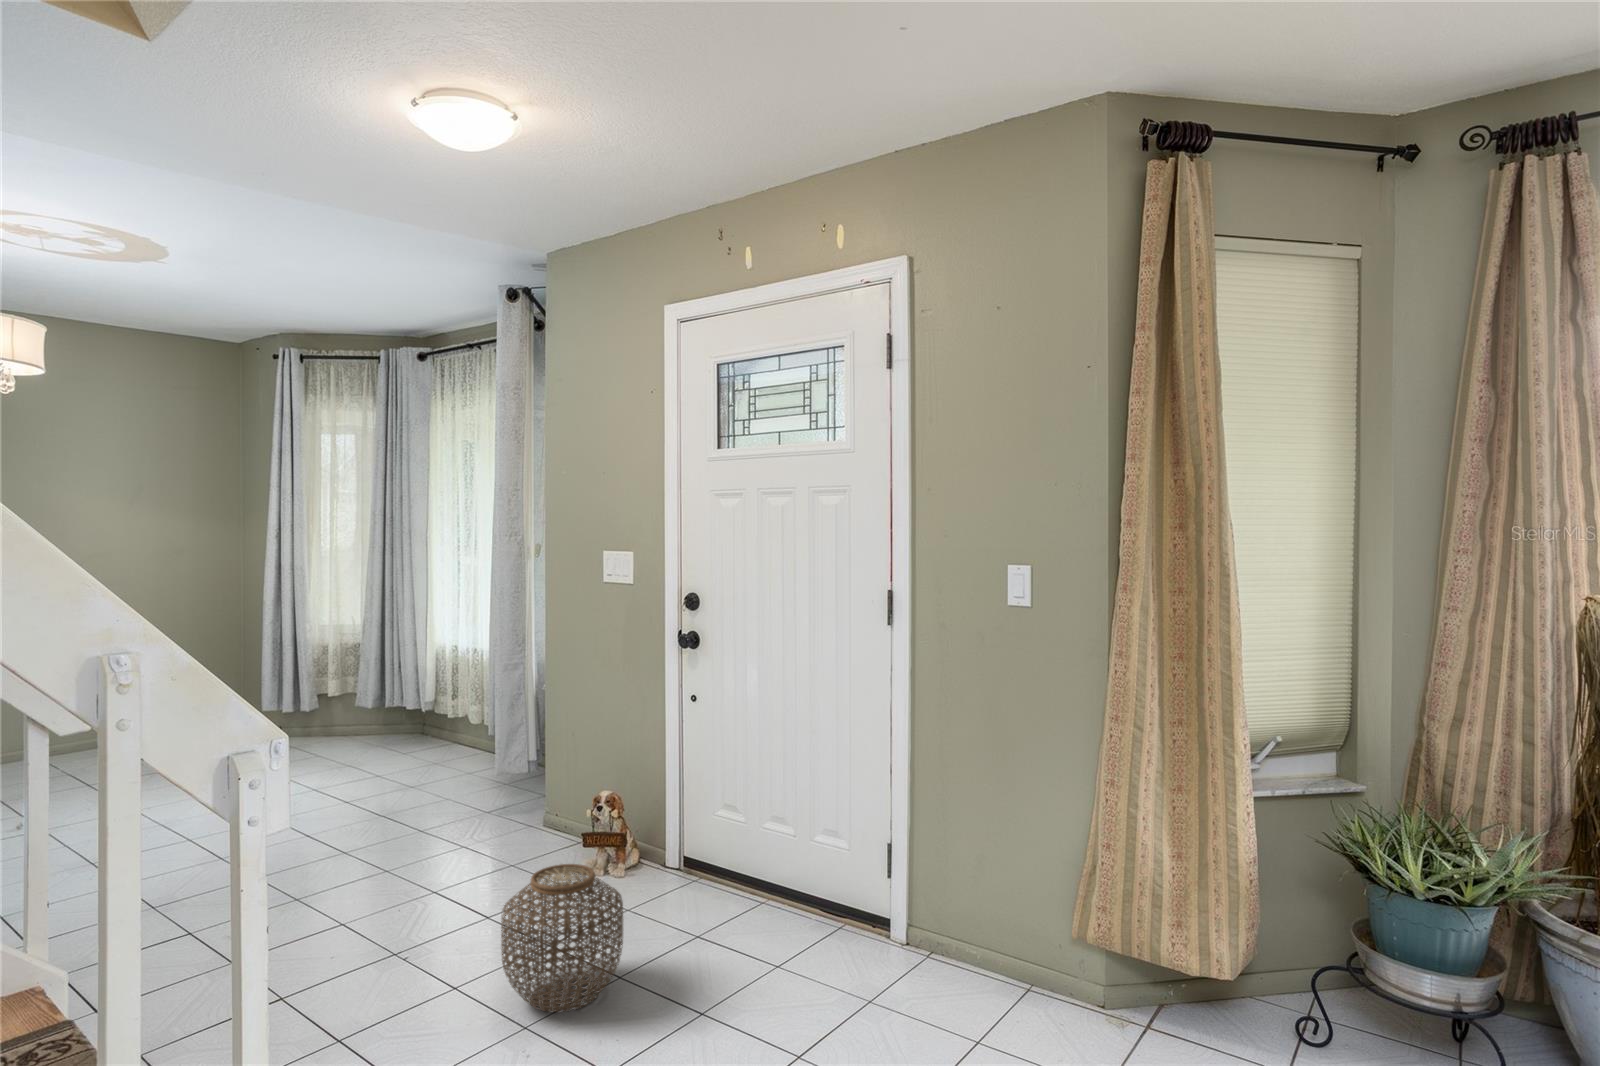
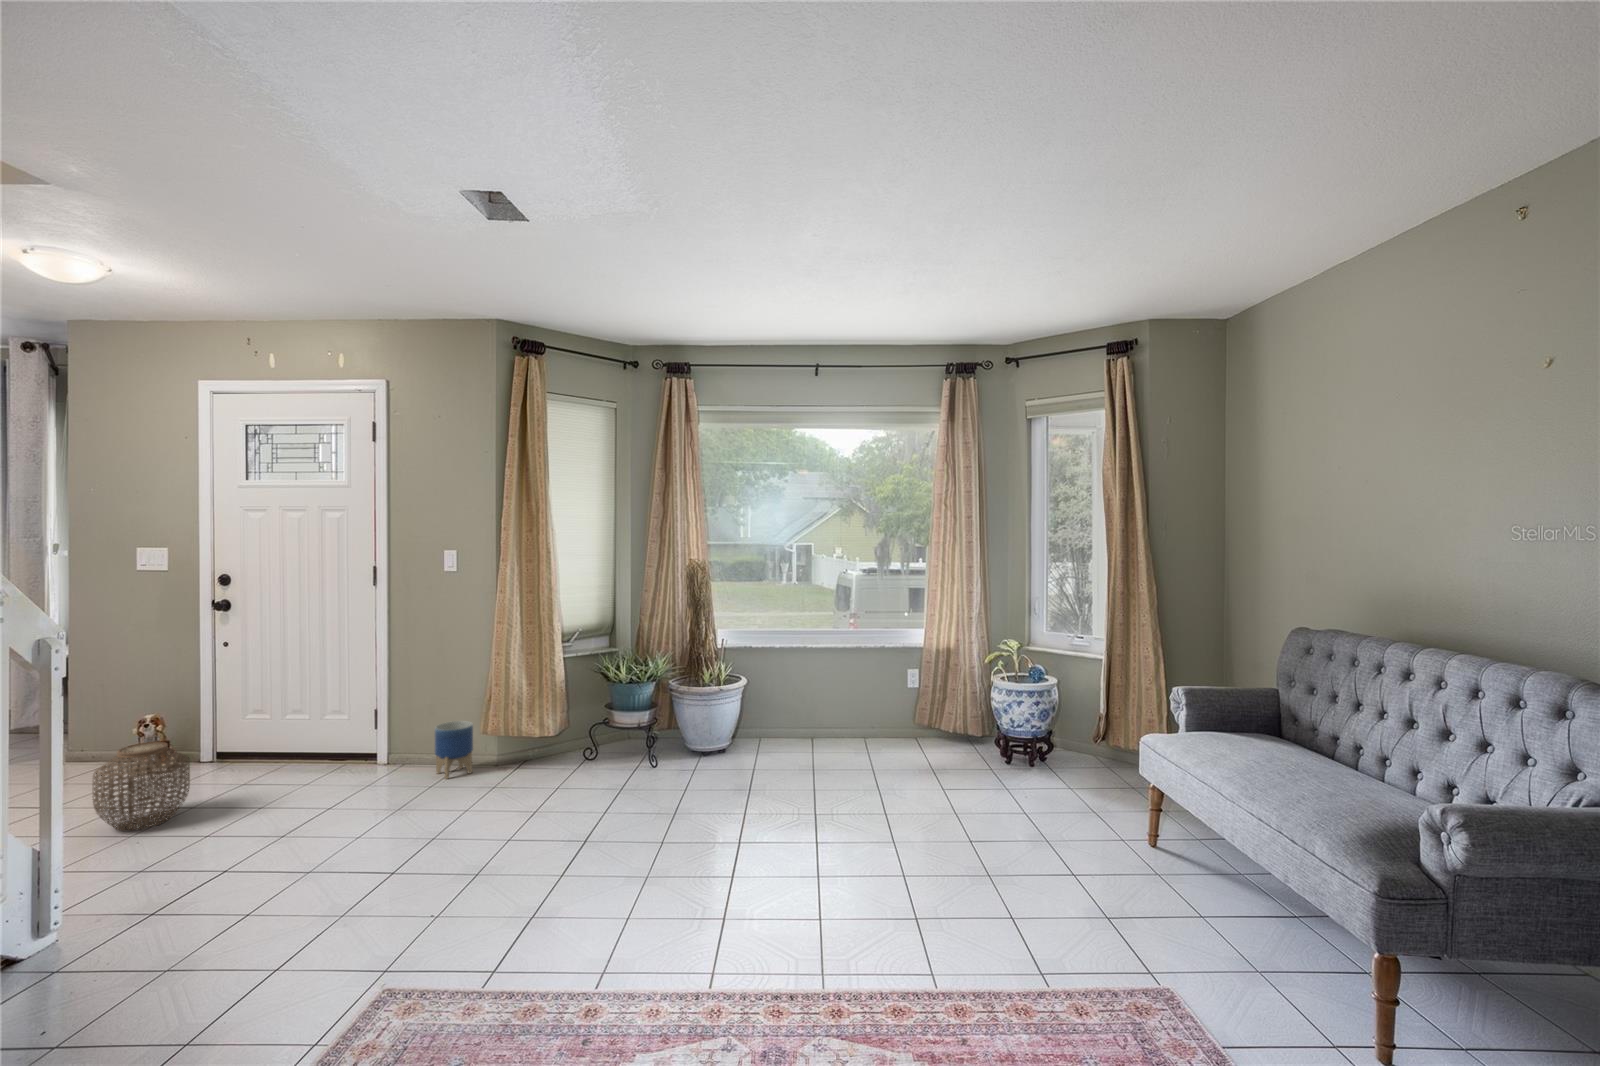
planter: none [992,901,1064,1027] -> present [435,721,473,779]

